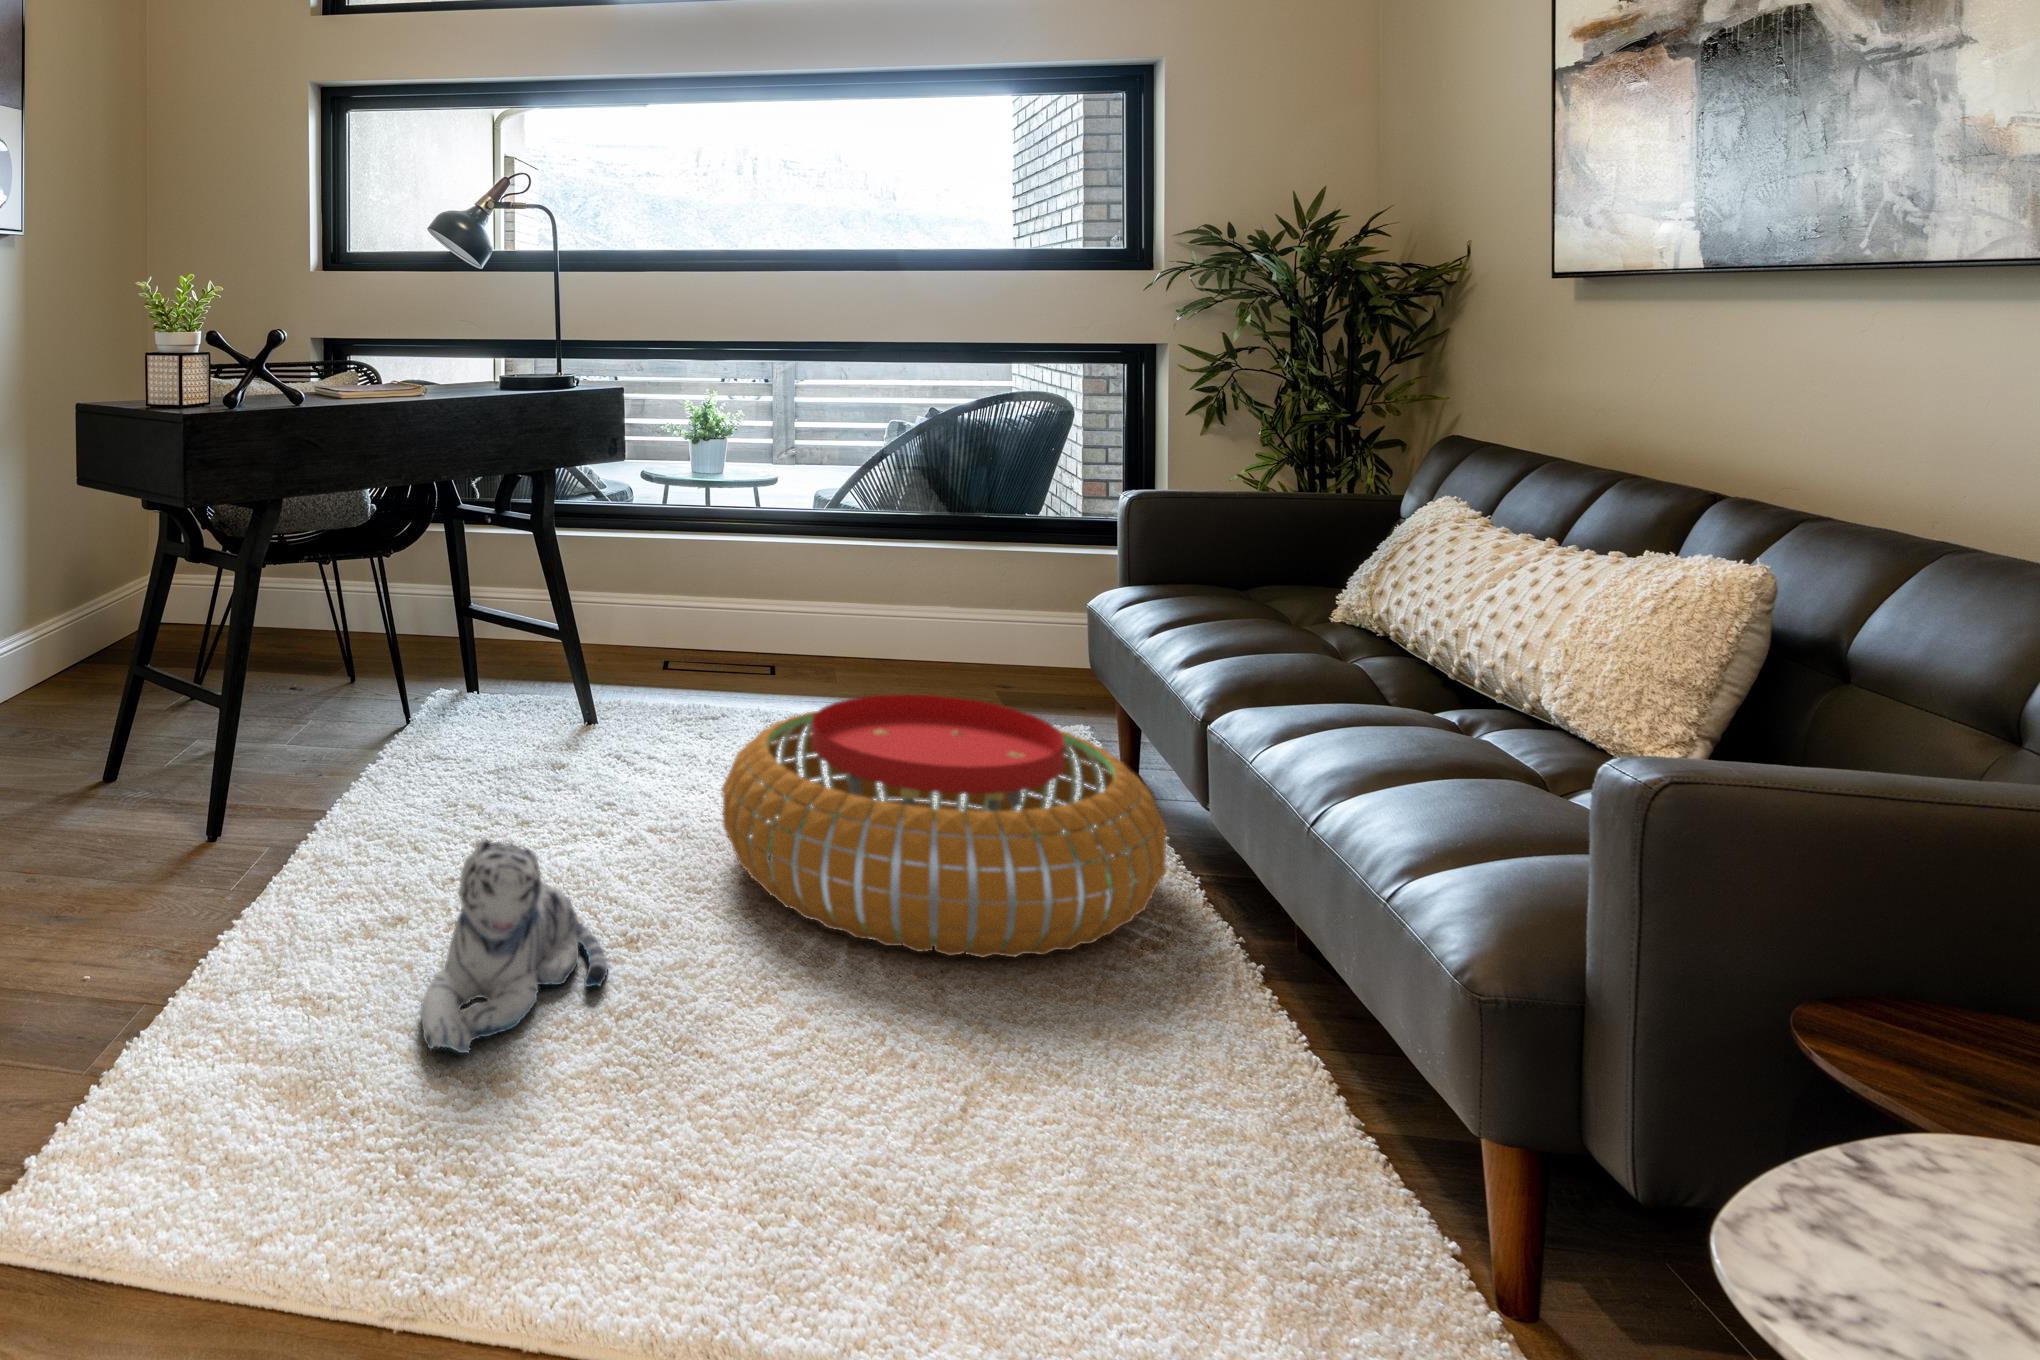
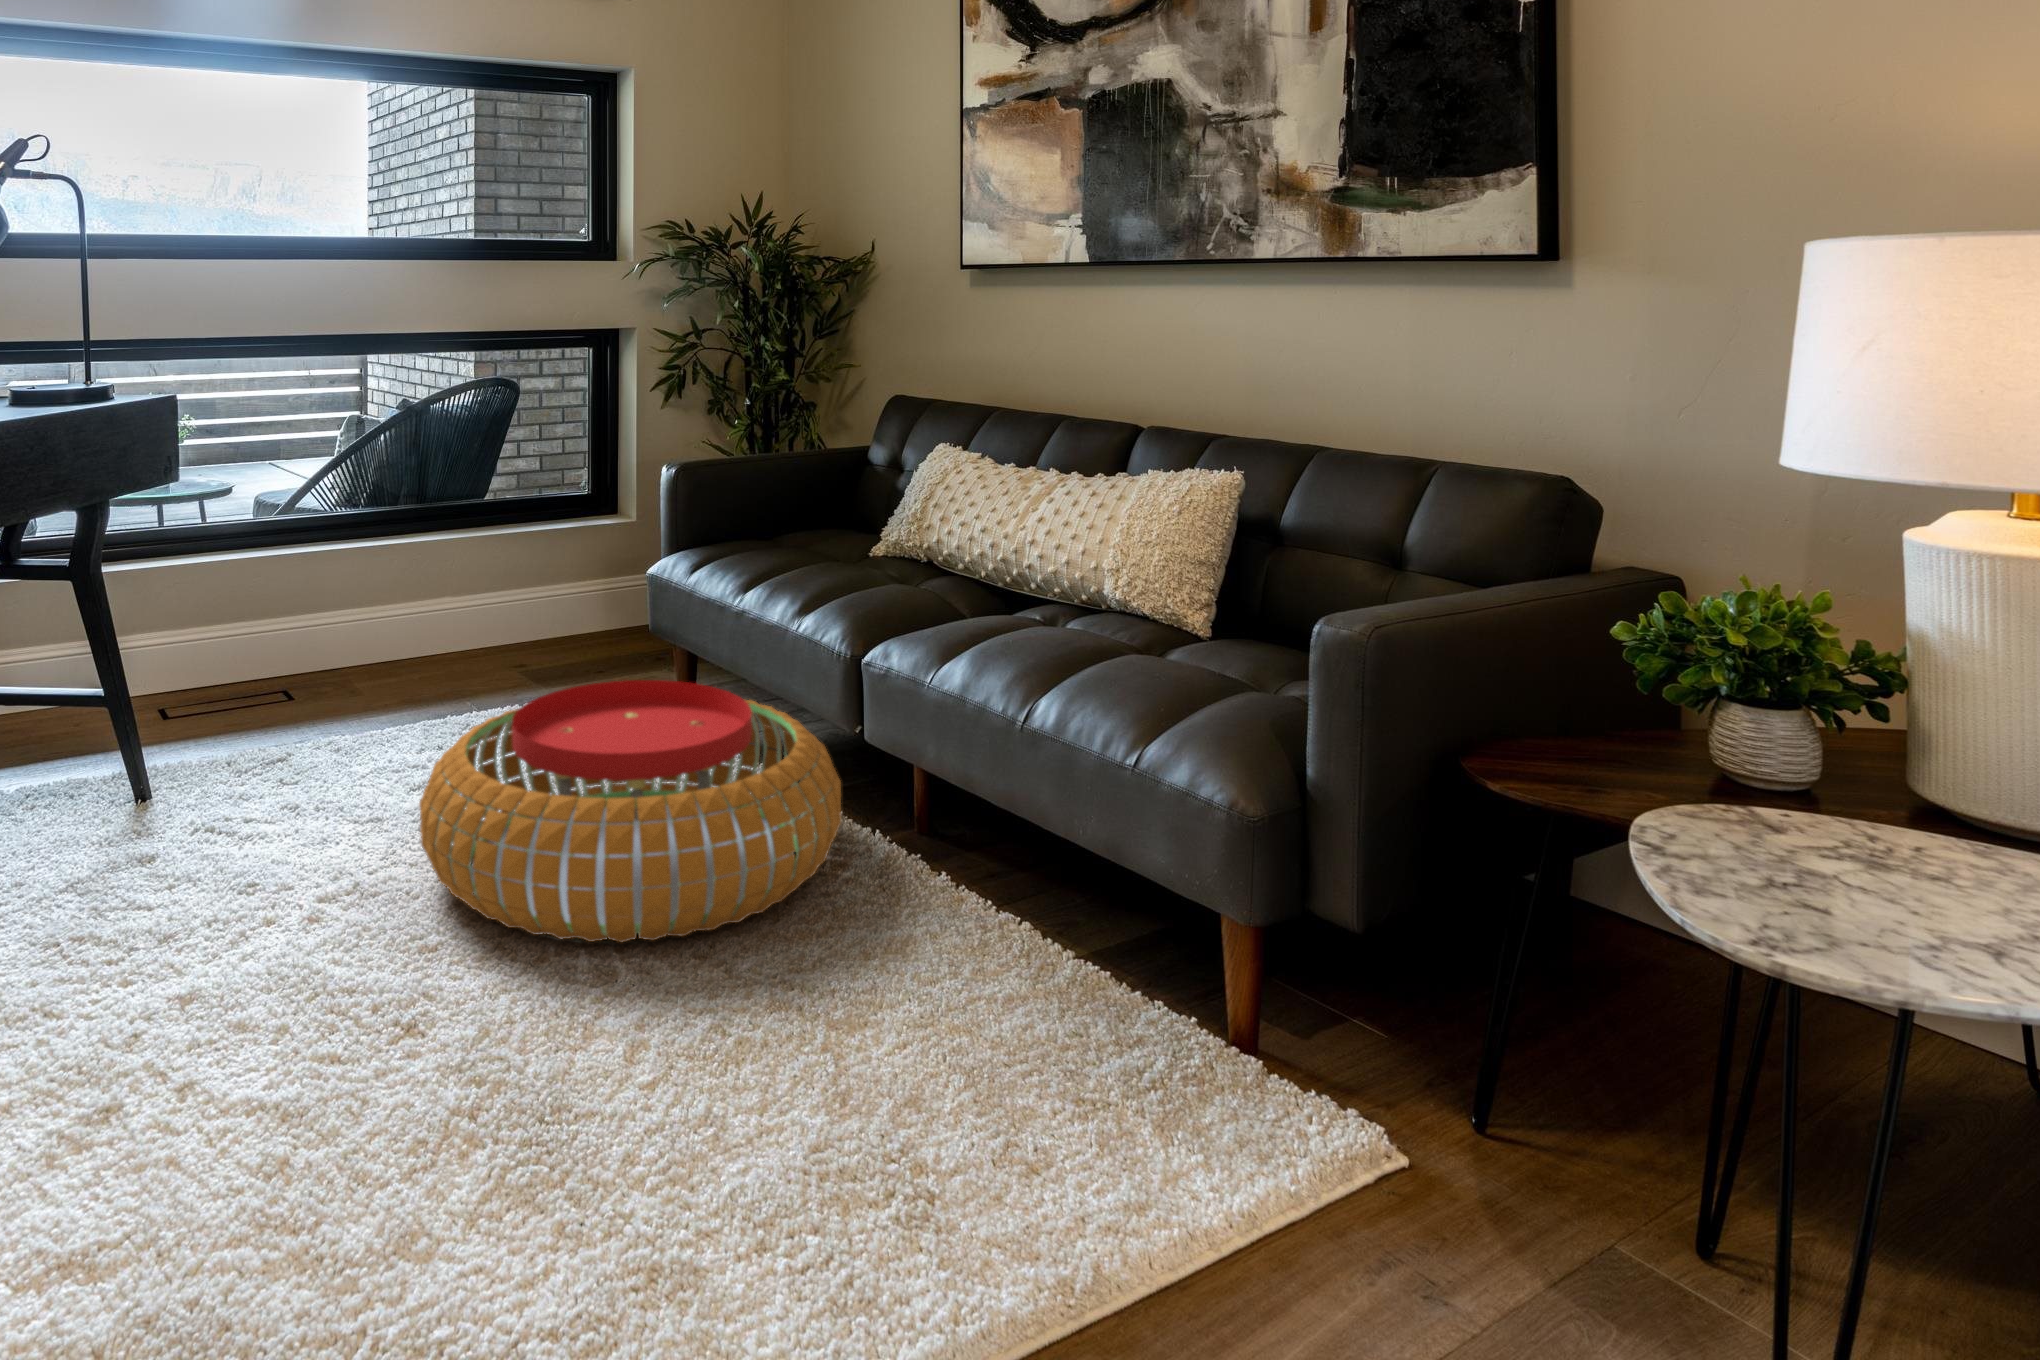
plush toy: present [420,840,608,1053] -> none [232,957,428,1252]

